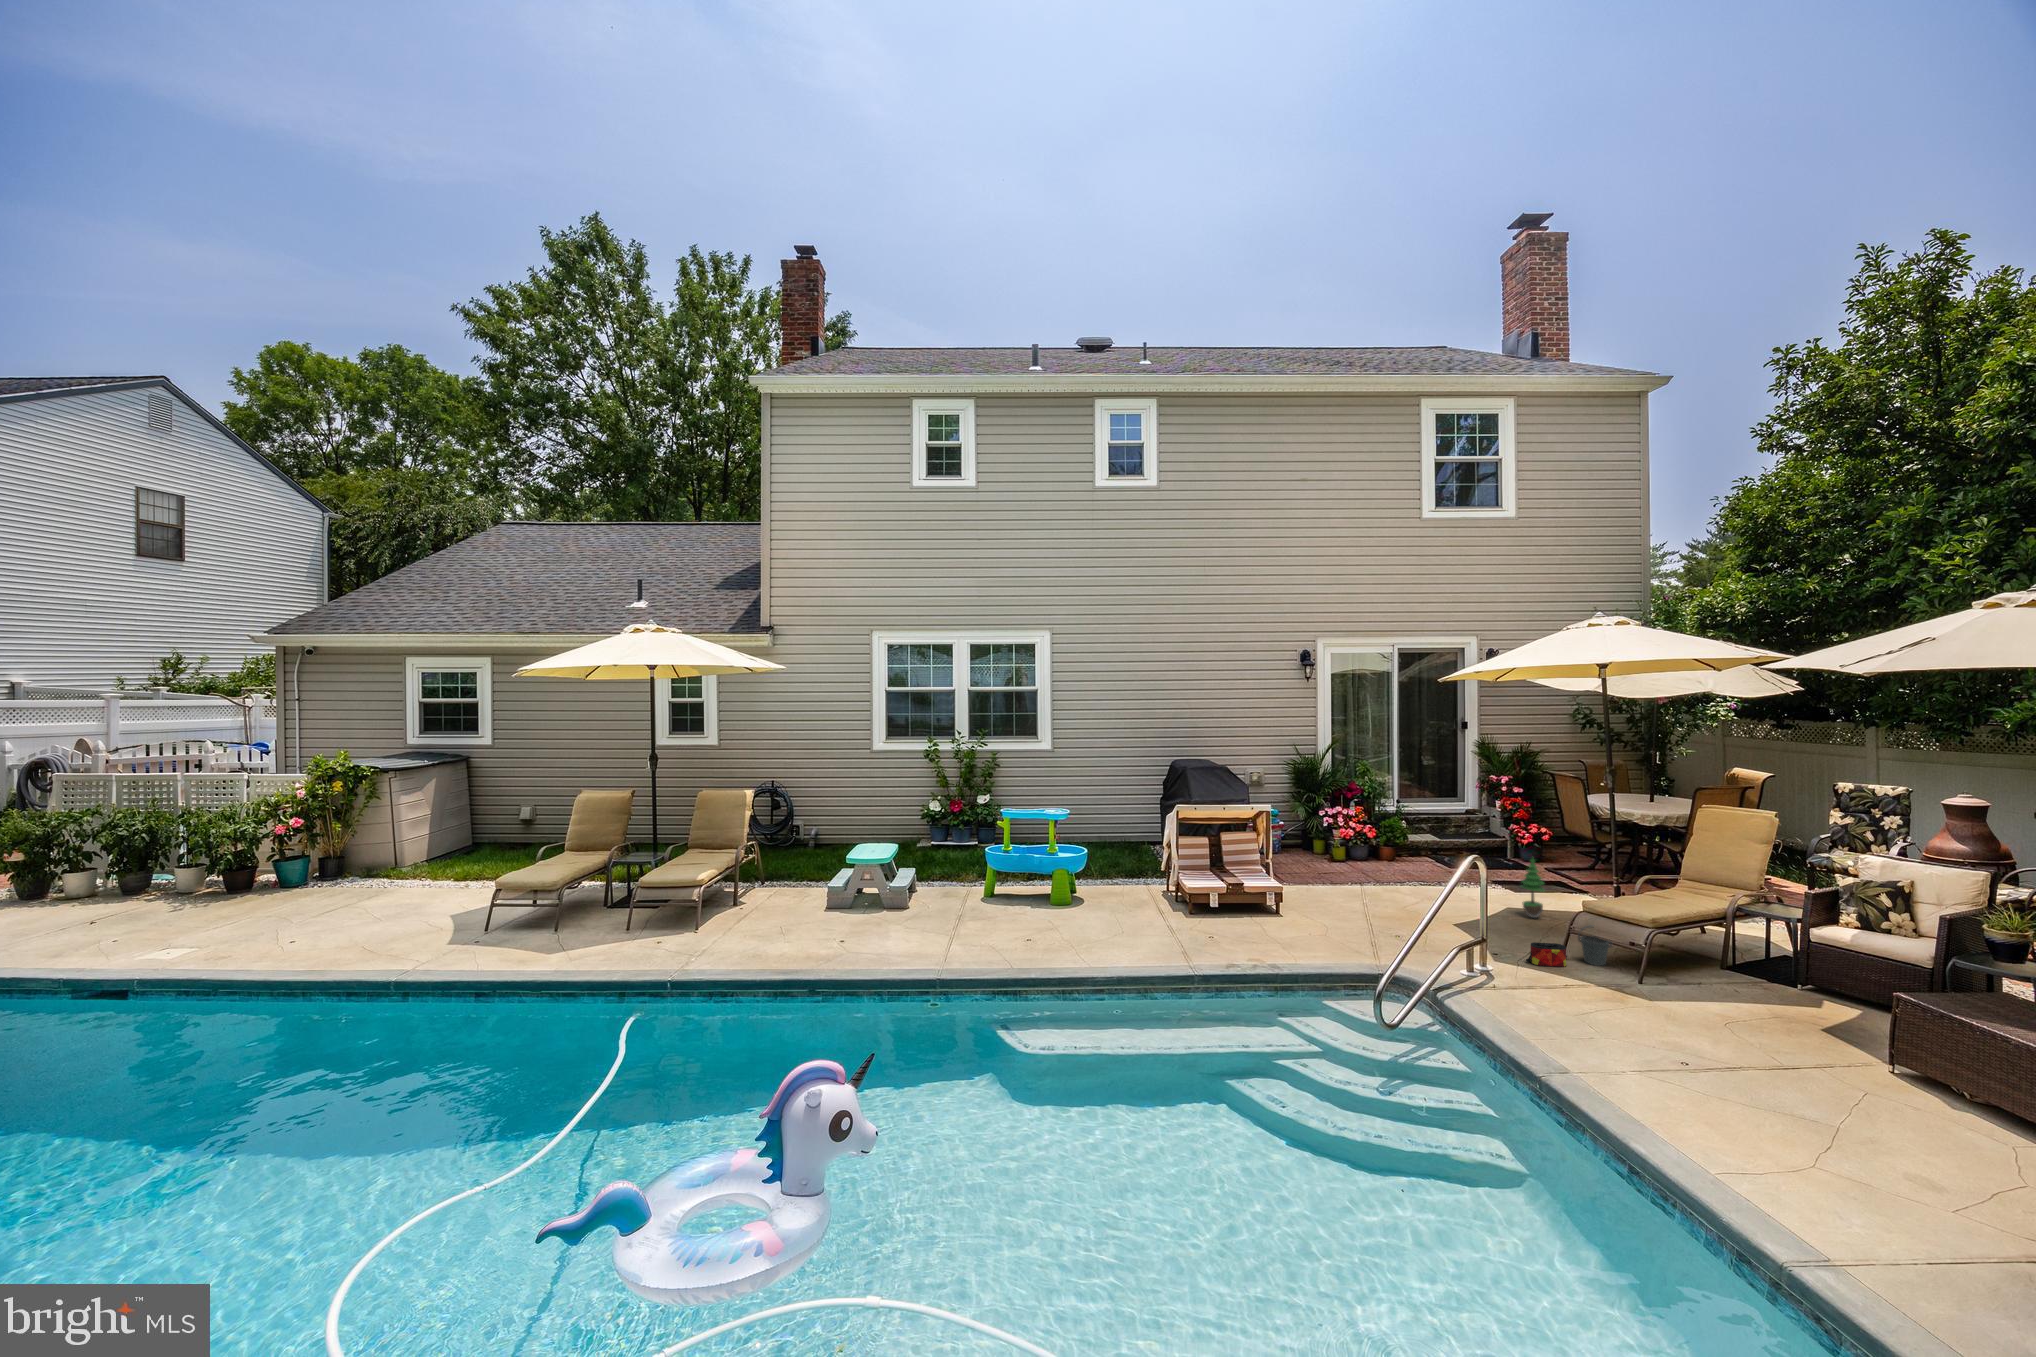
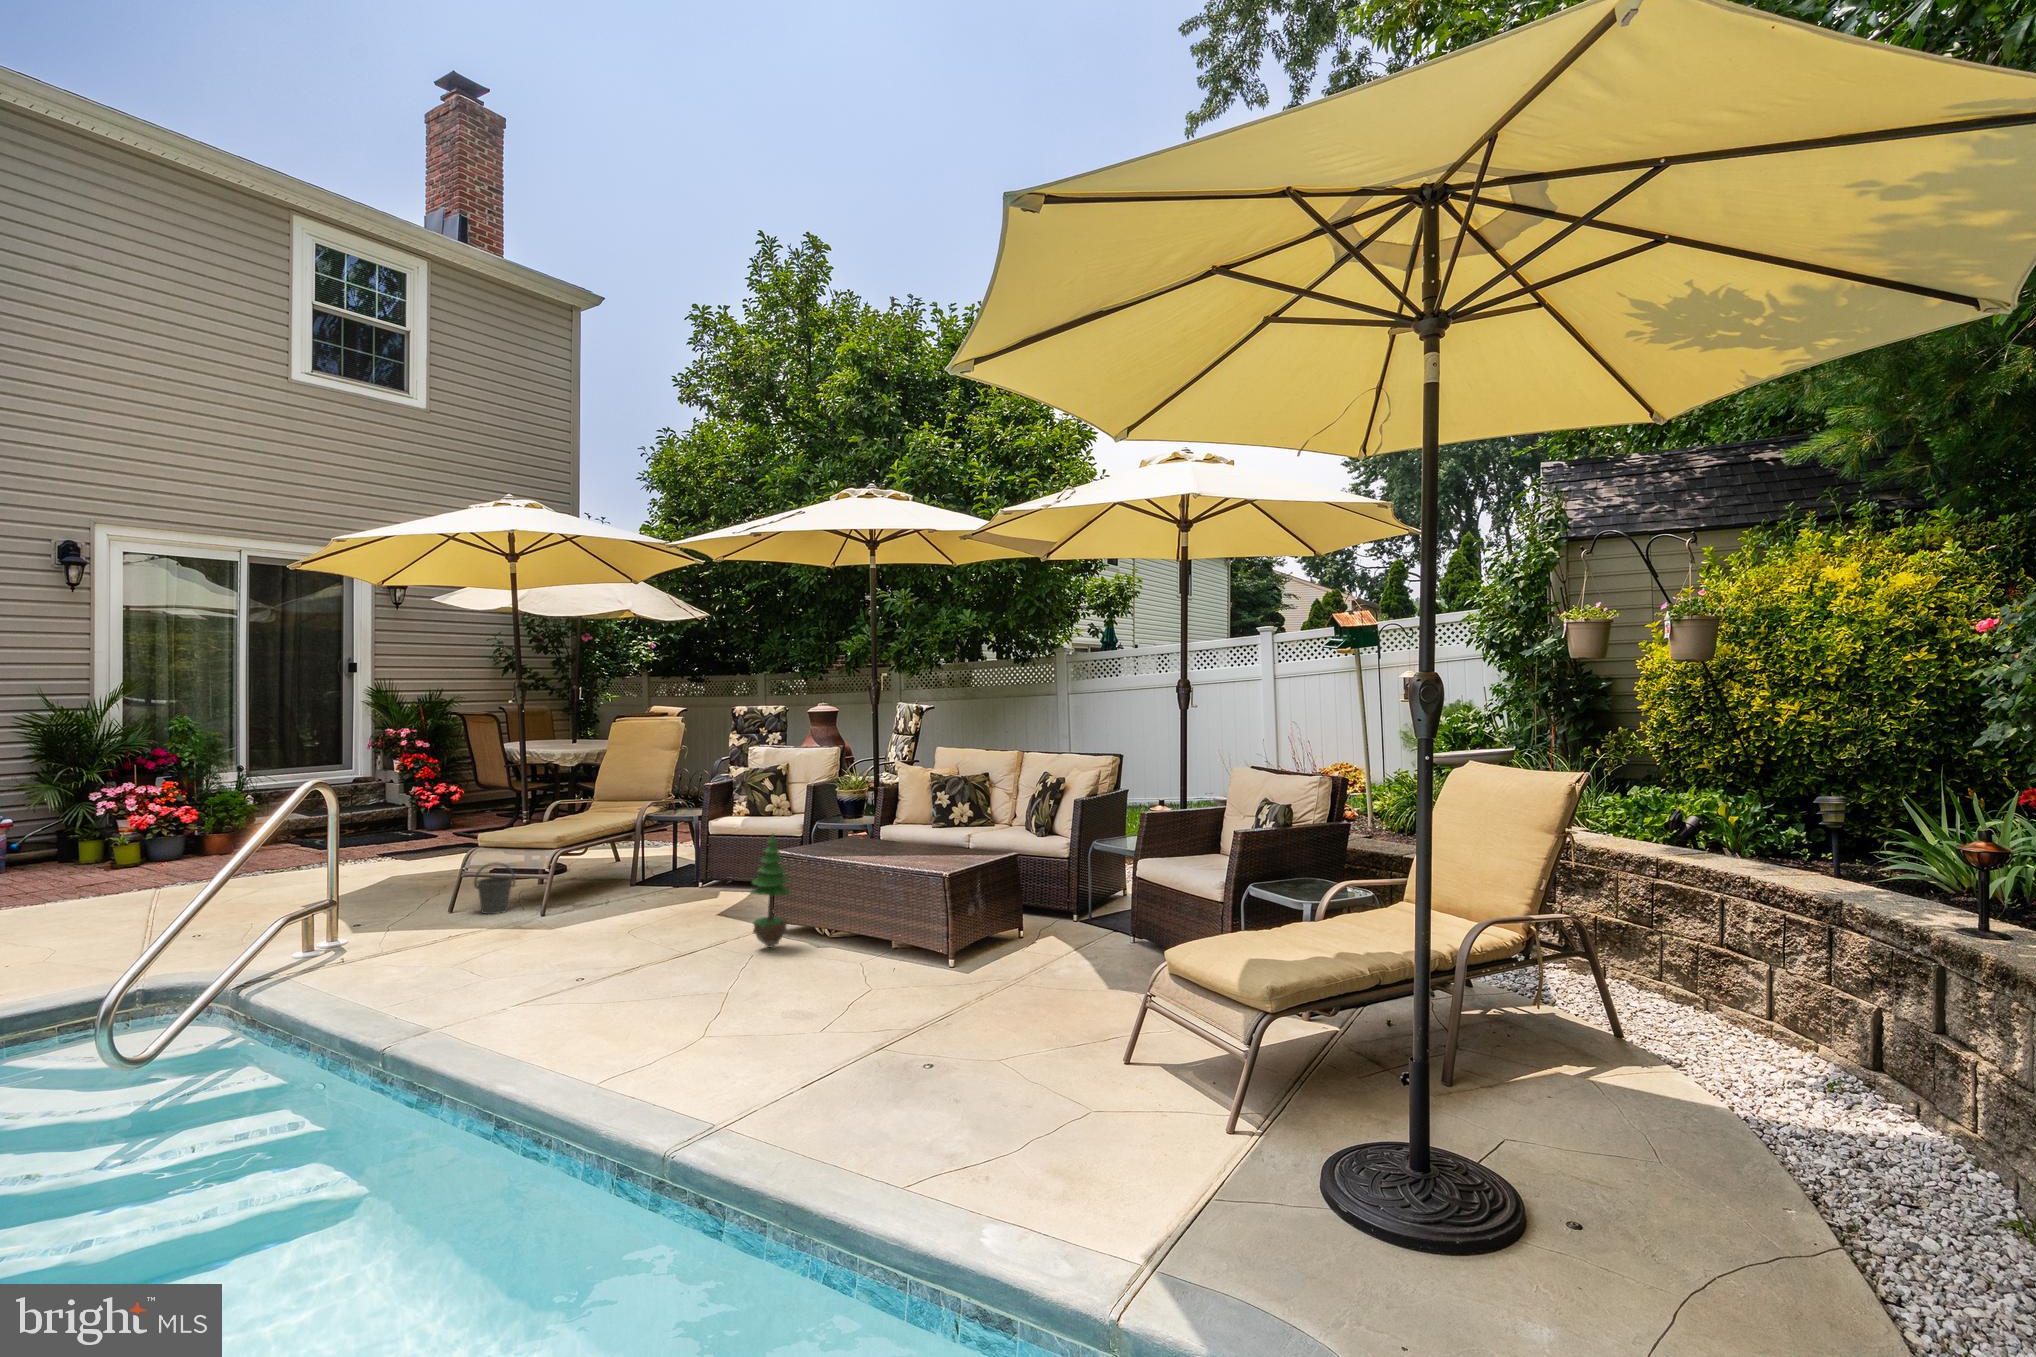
potted tree: present [1521,858,1544,918] -> present [750,834,791,948]
bag: present [1526,942,1567,967] -> none [402,894,458,929]

